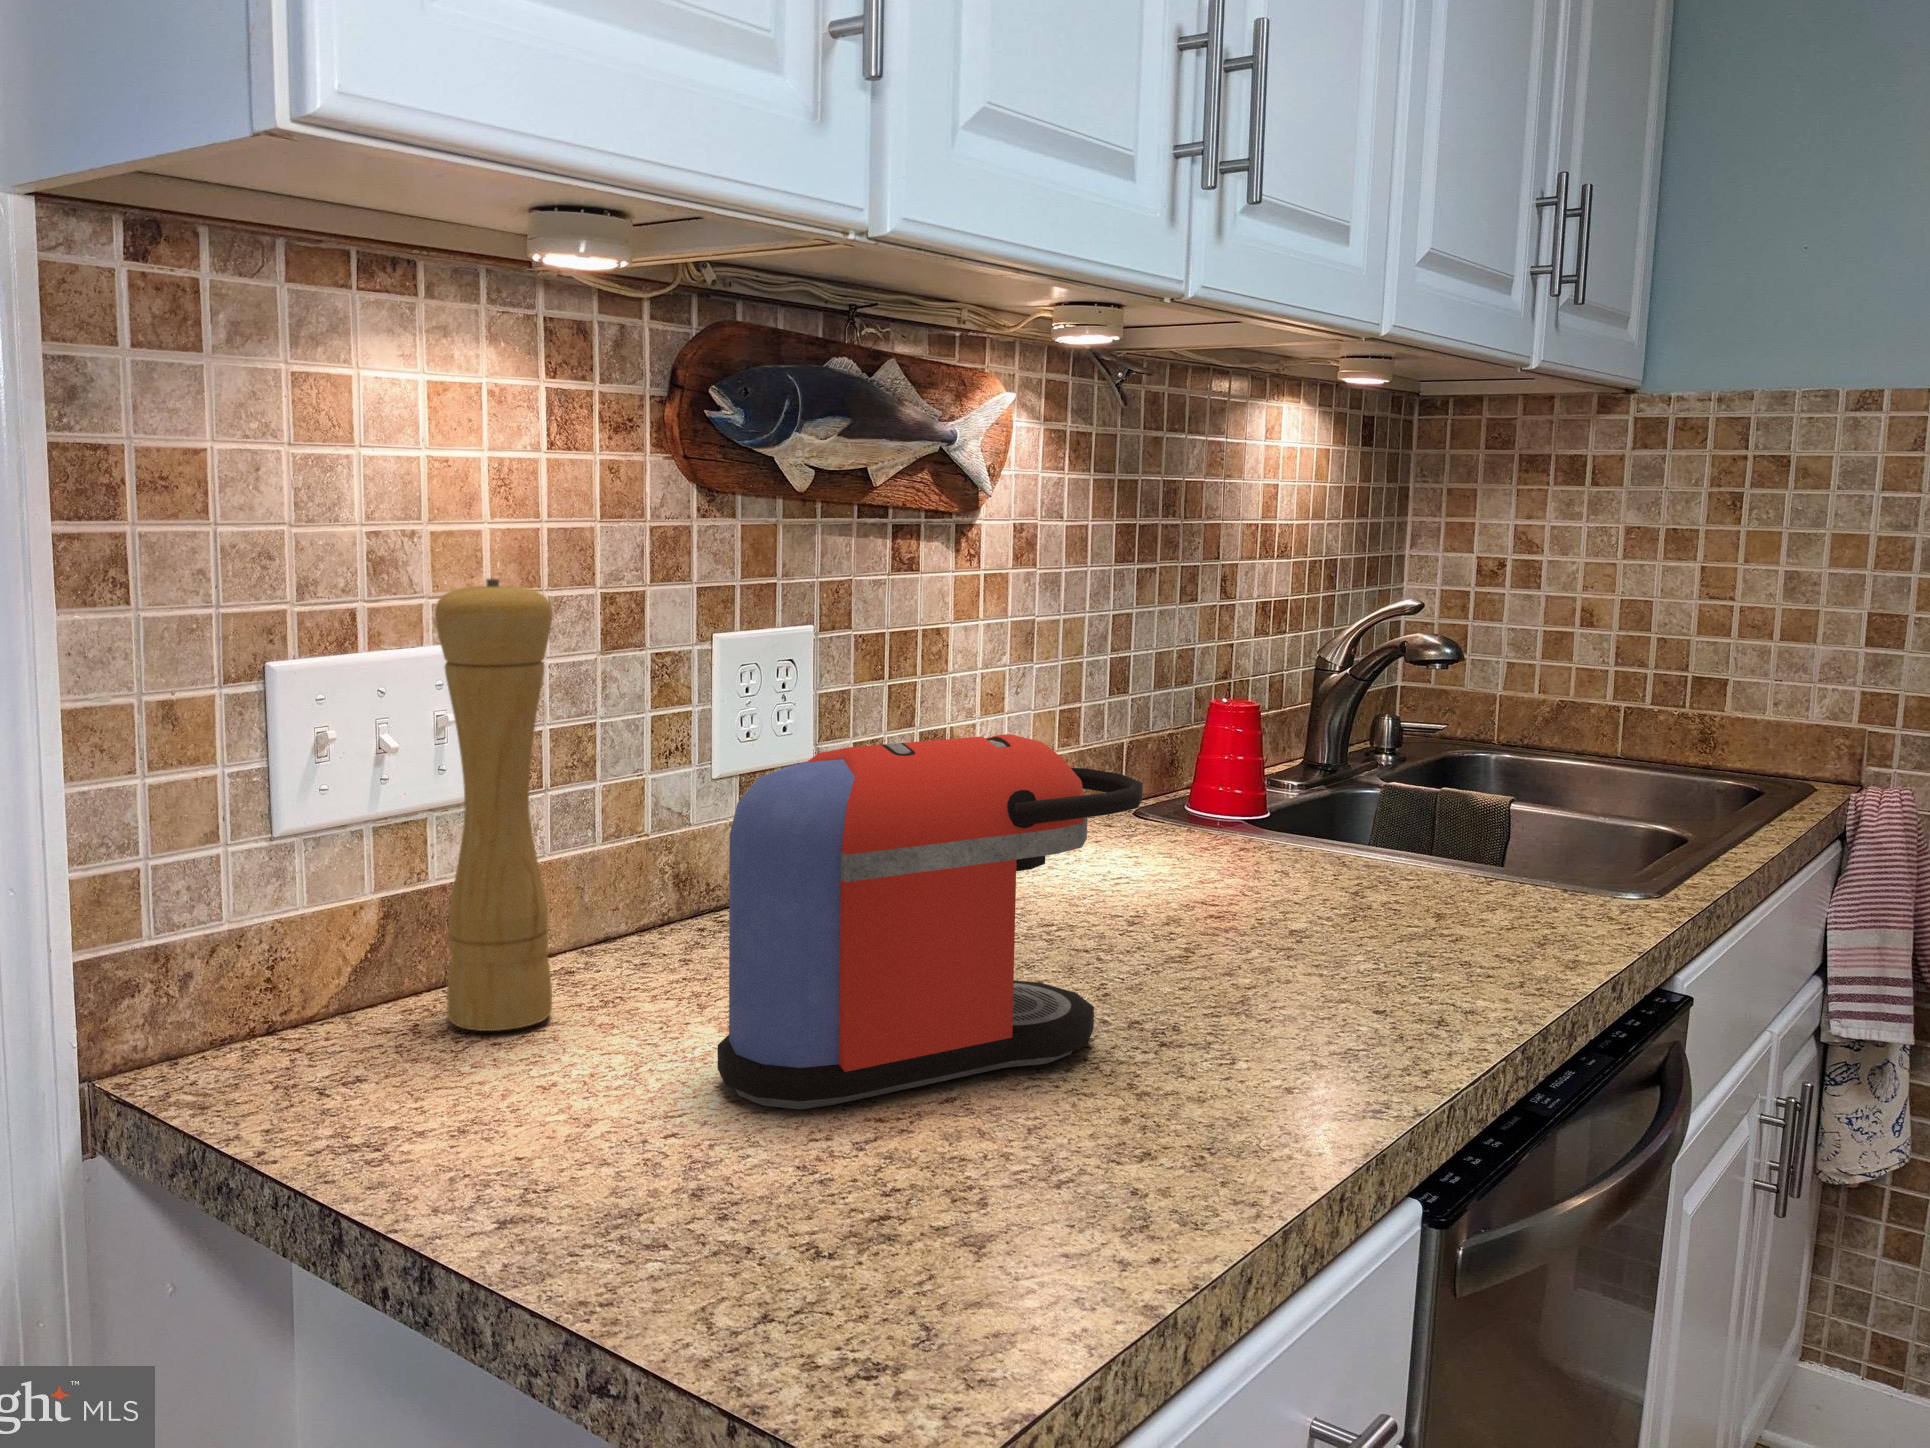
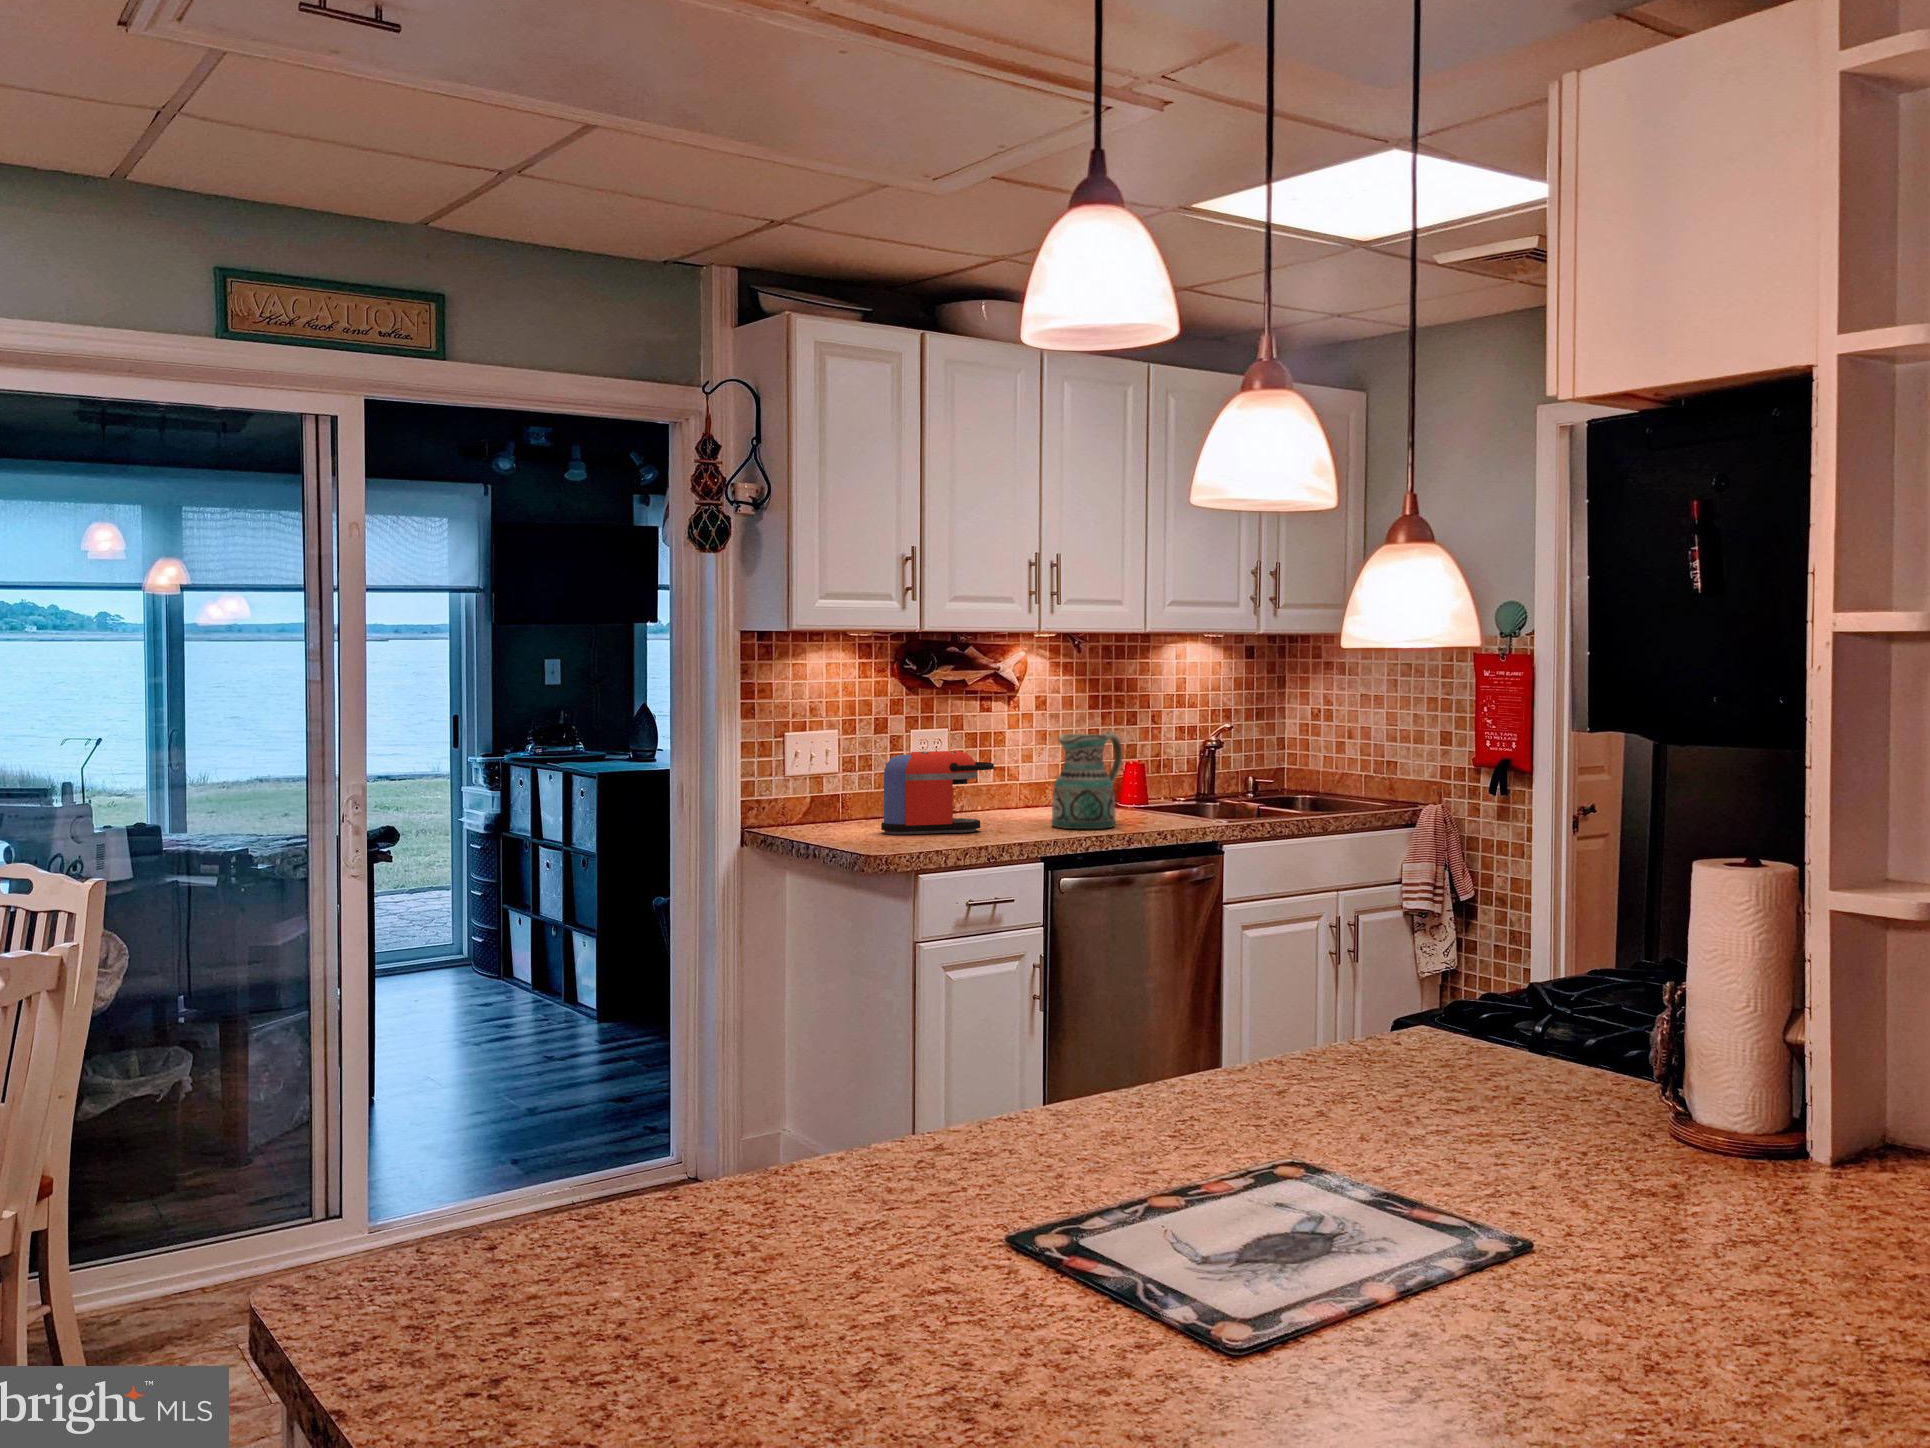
pepper mill: present [435,578,552,1031] -> none [824,713,852,826]
ceramic pitcher: none [1245,640,1471,992] -> present [1052,731,1122,829]

